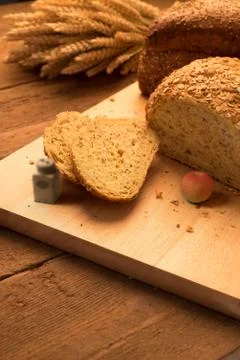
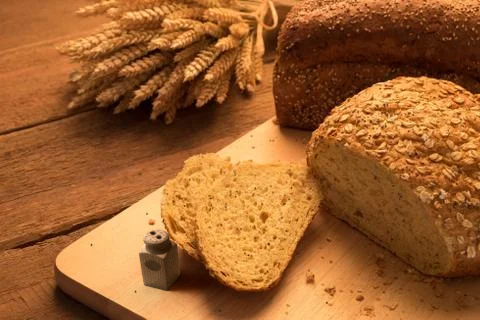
apple: present [180,171,213,203] -> none [338,250,383,295]

